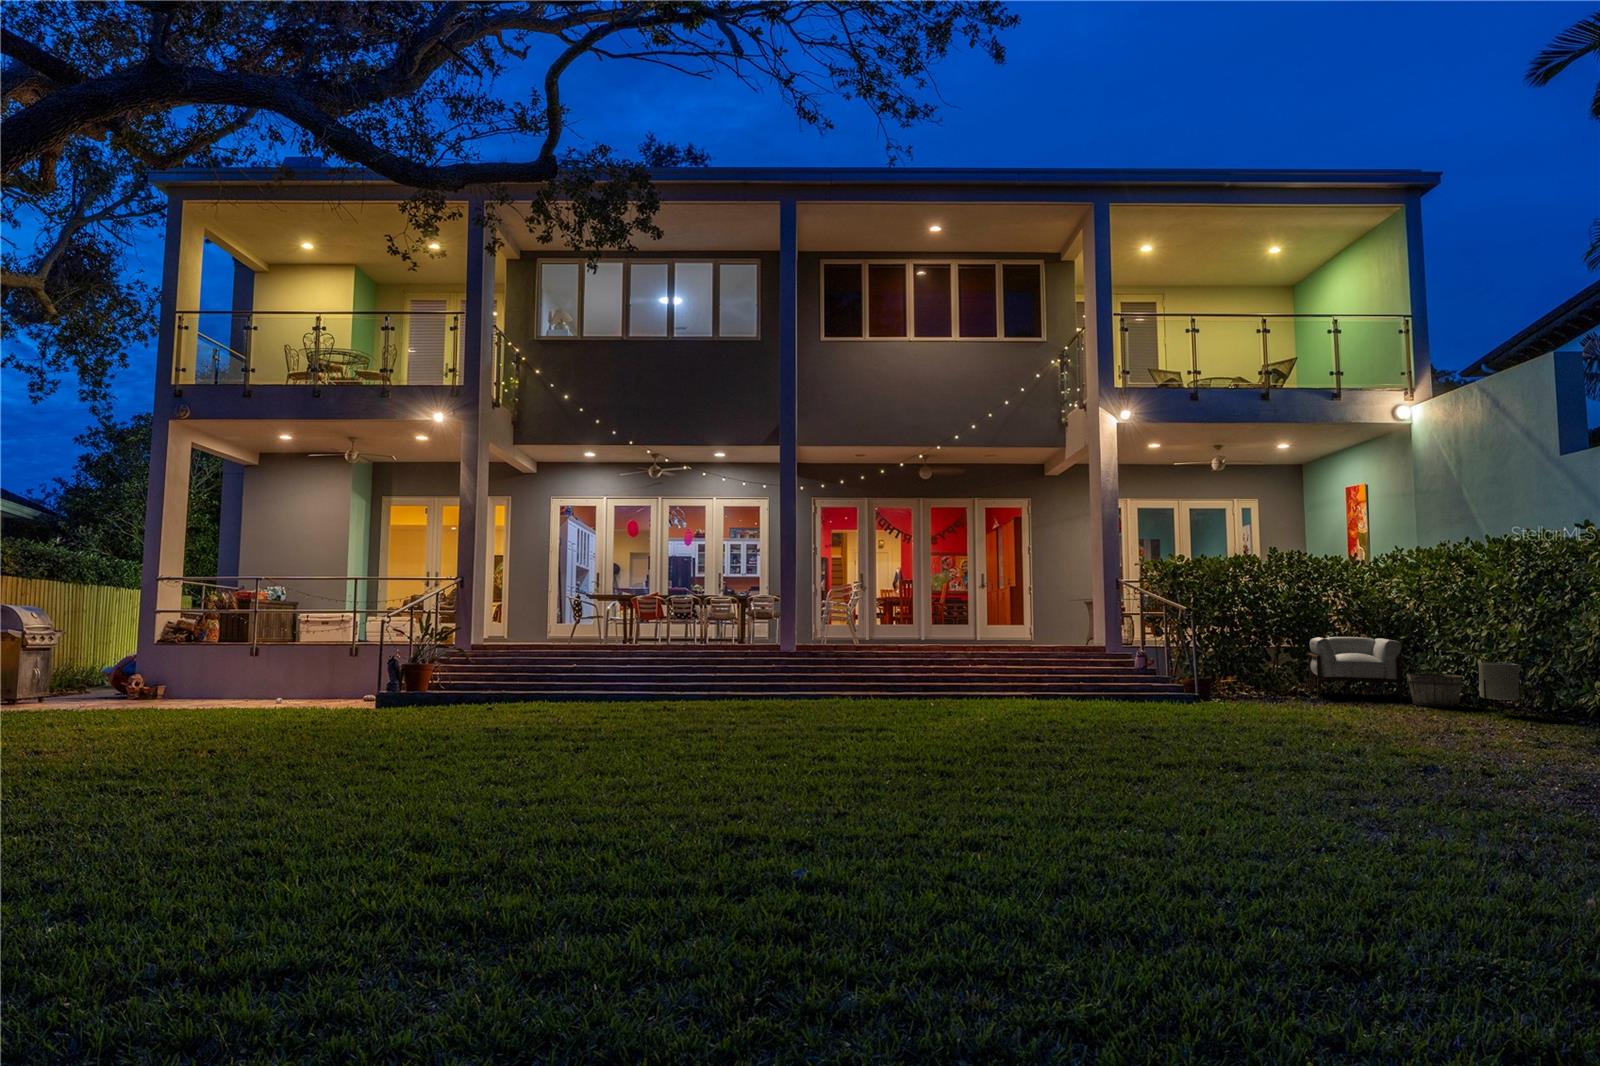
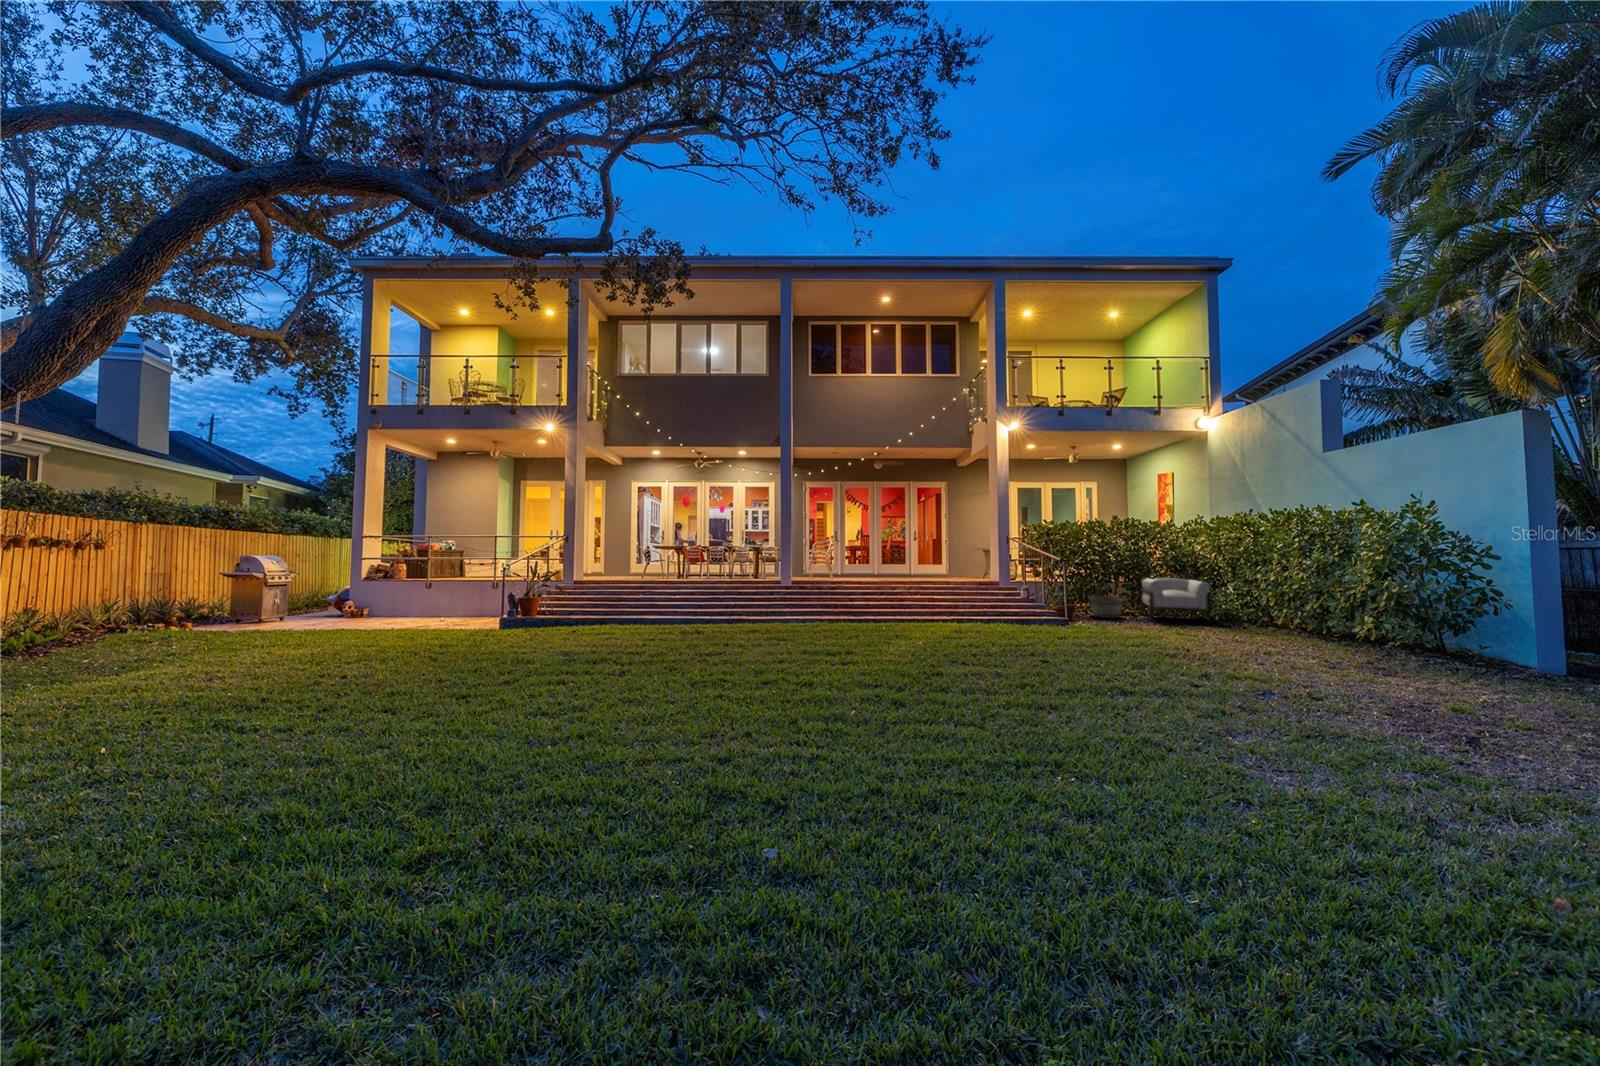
planter: present [1479,663,1521,715] -> none [1277,602,1309,641]
wooden bucket: present [1406,665,1464,707] -> present [1089,596,1123,618]

